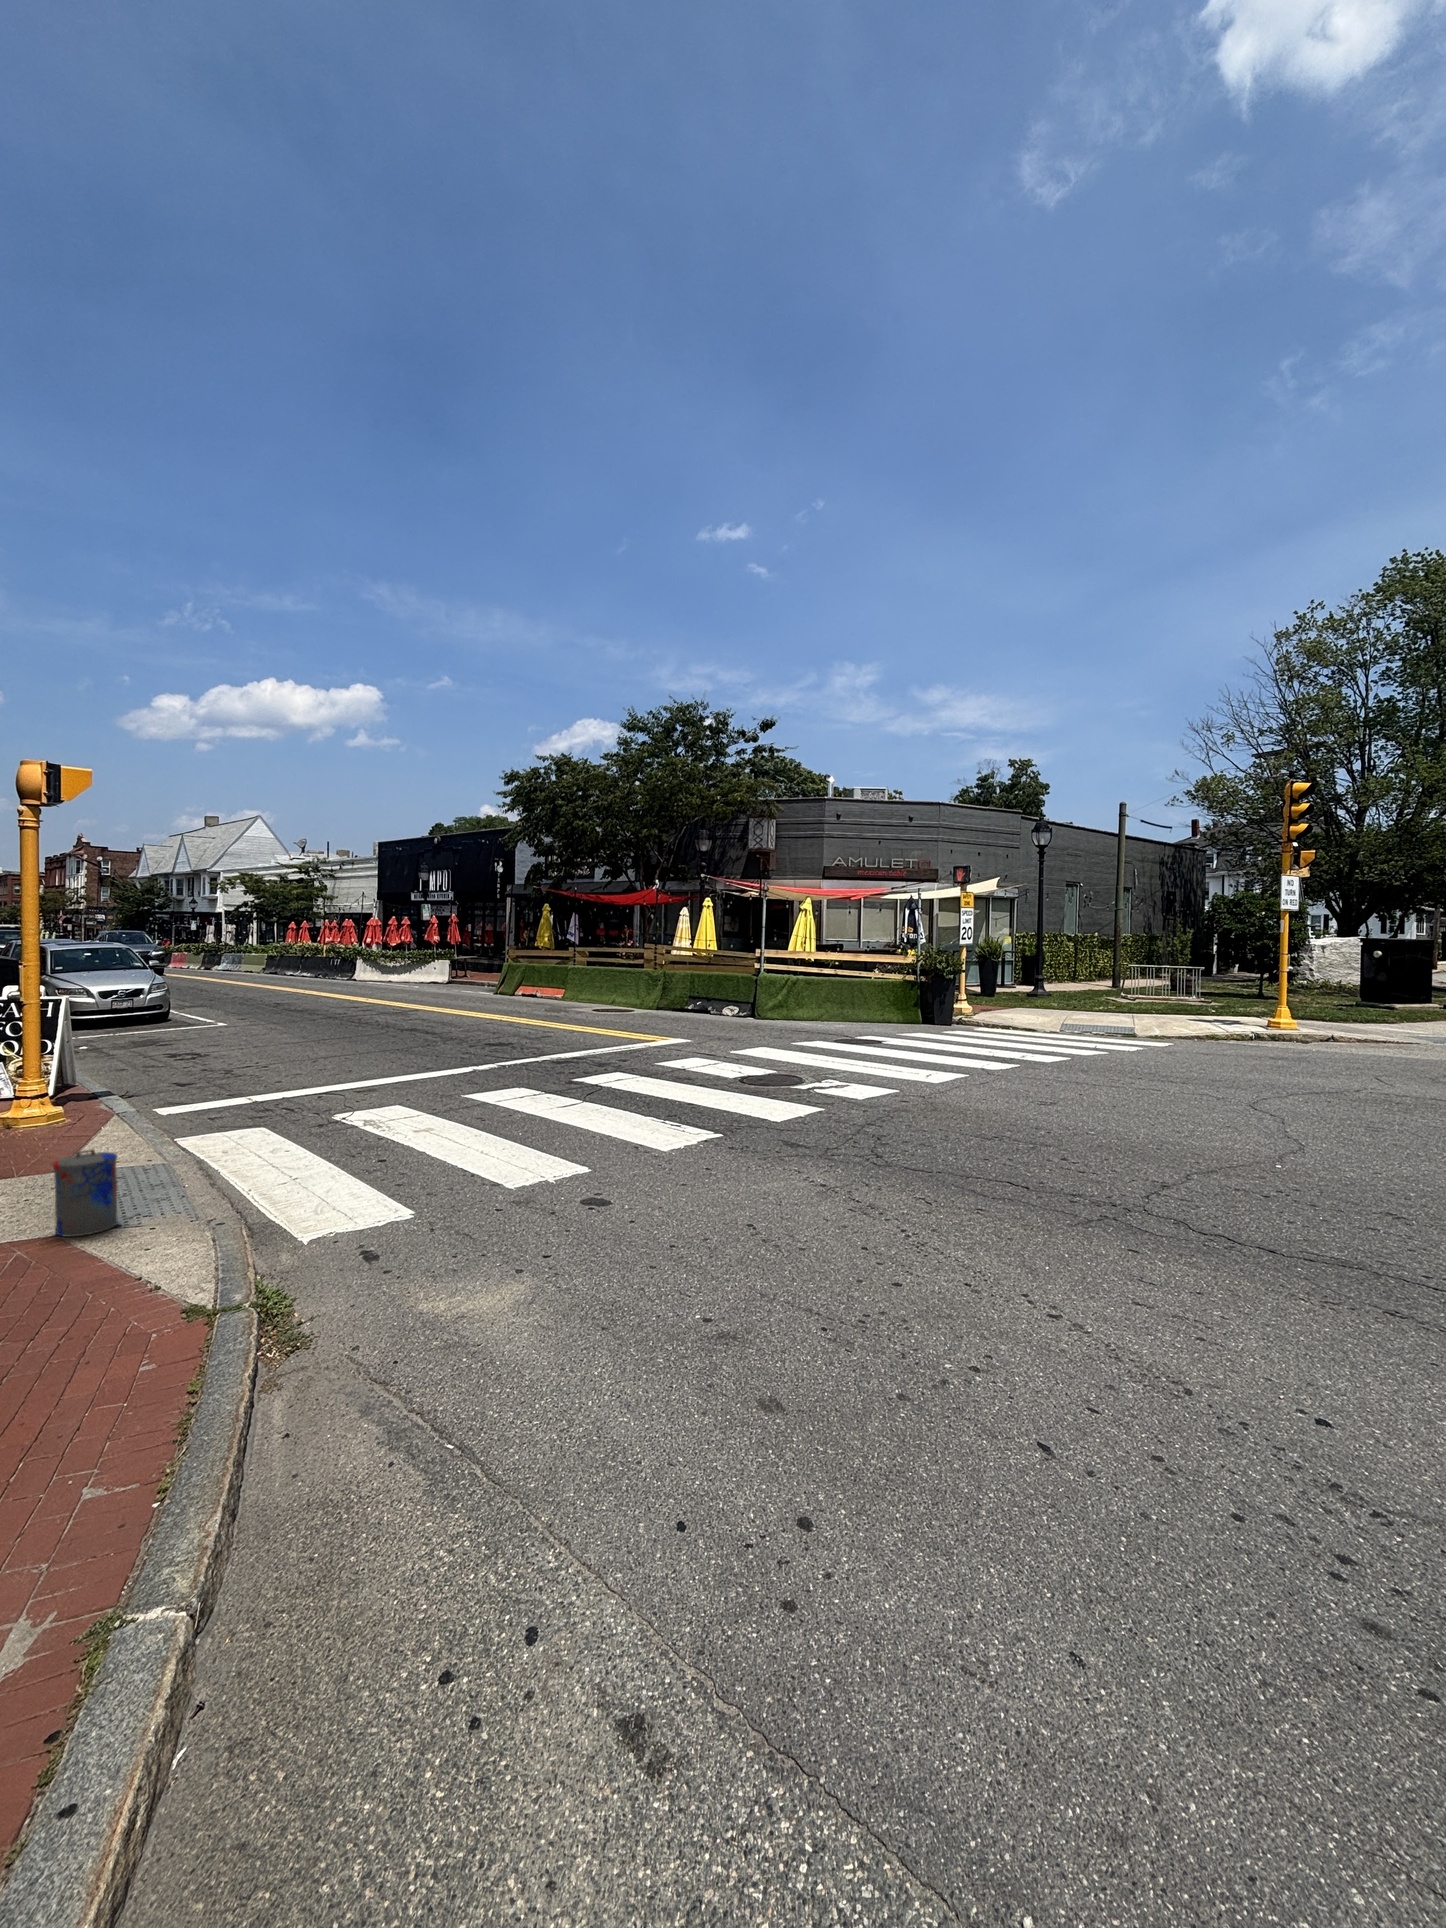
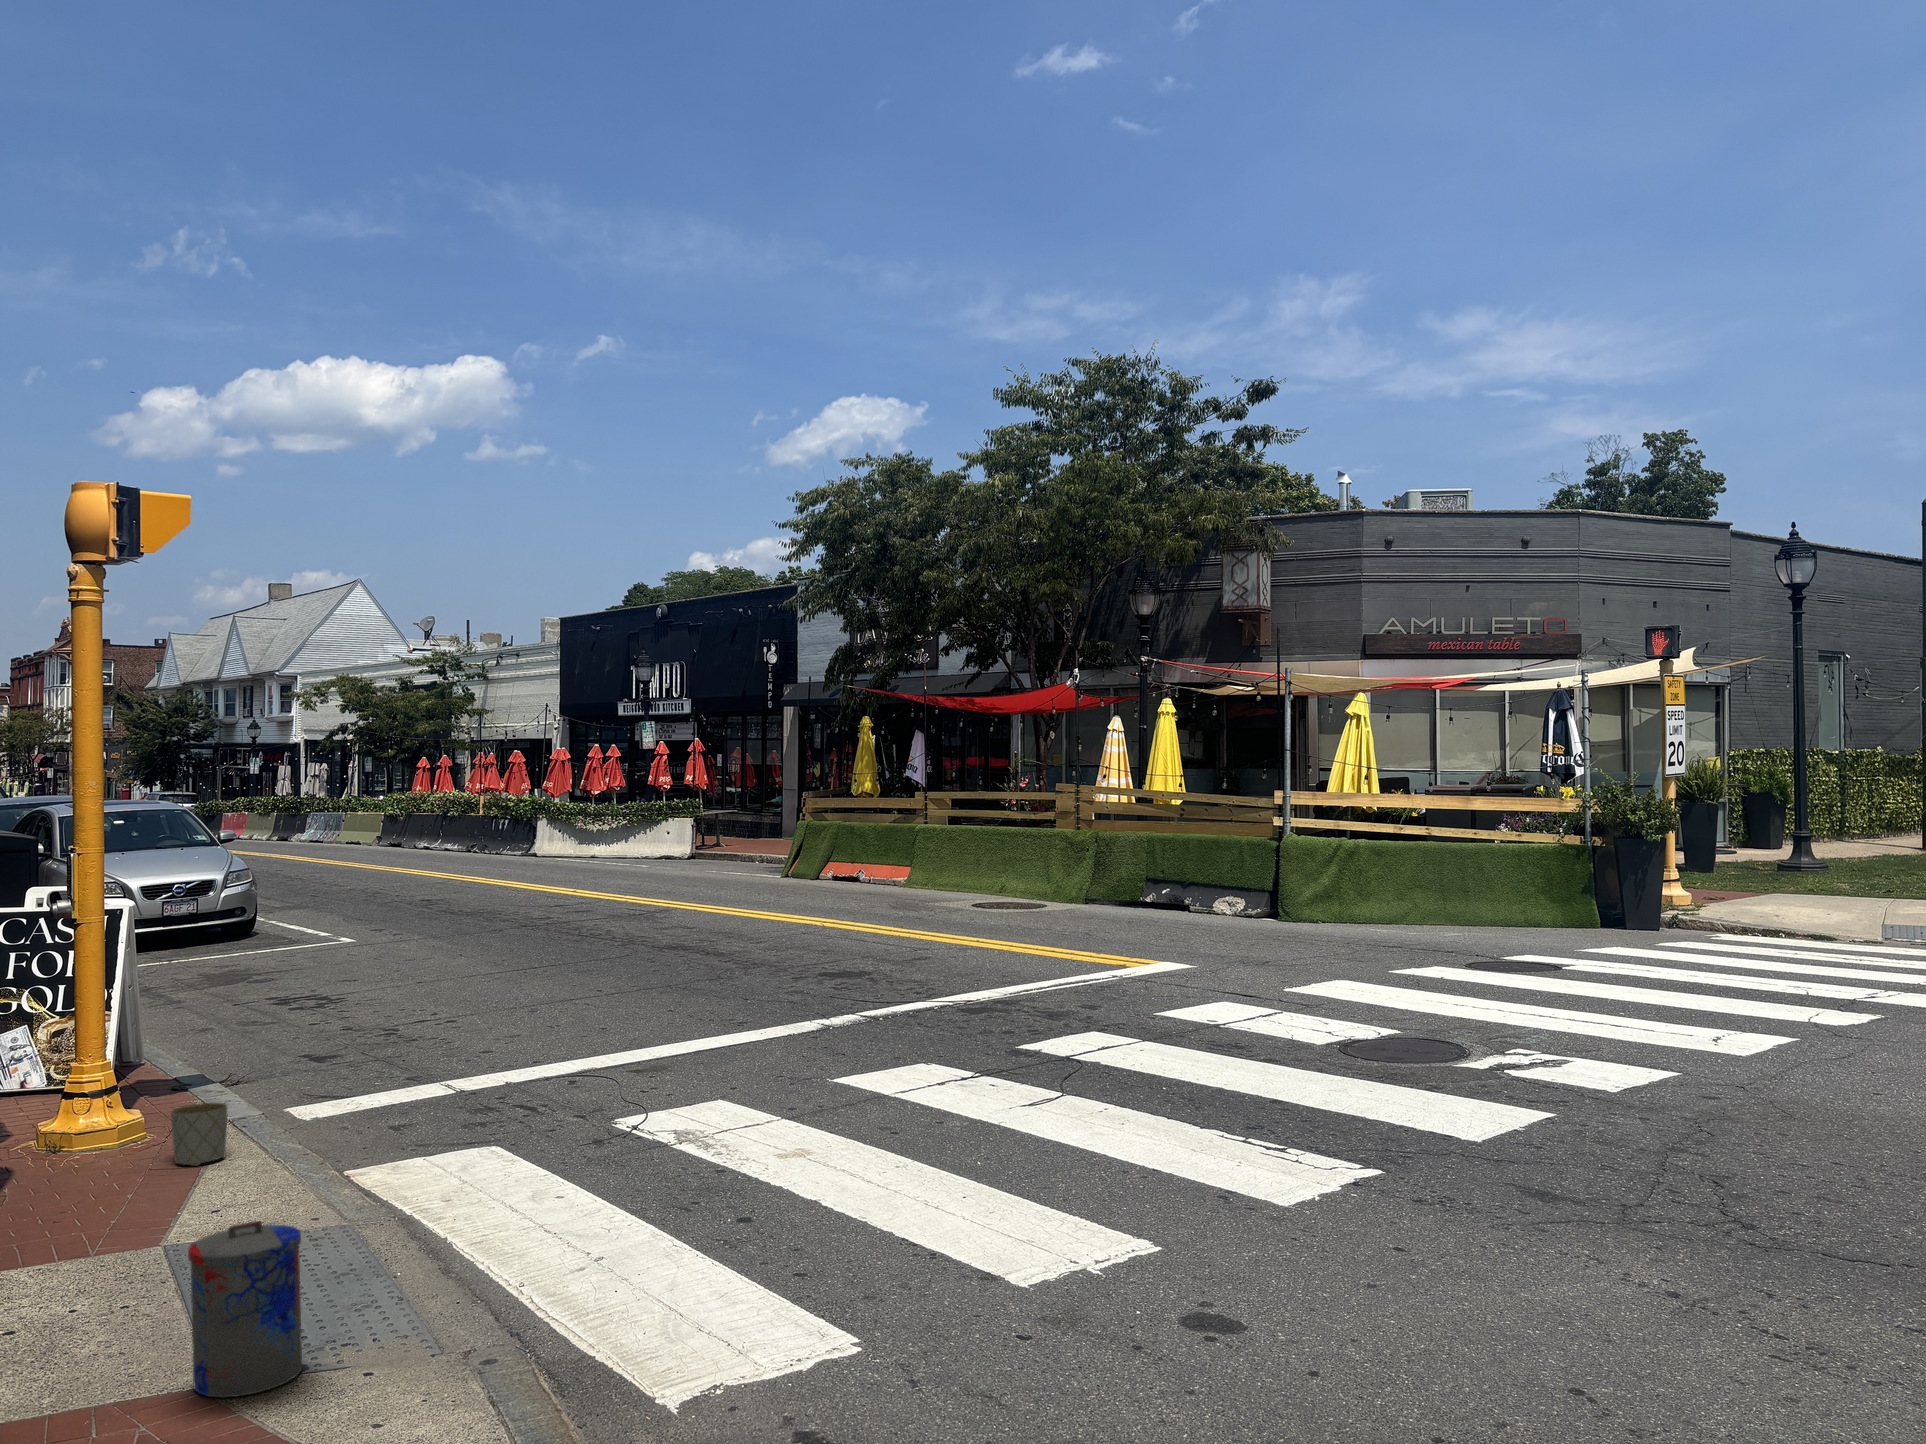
planter: none [75,1102,109,1136] -> present [171,1103,227,1166]

